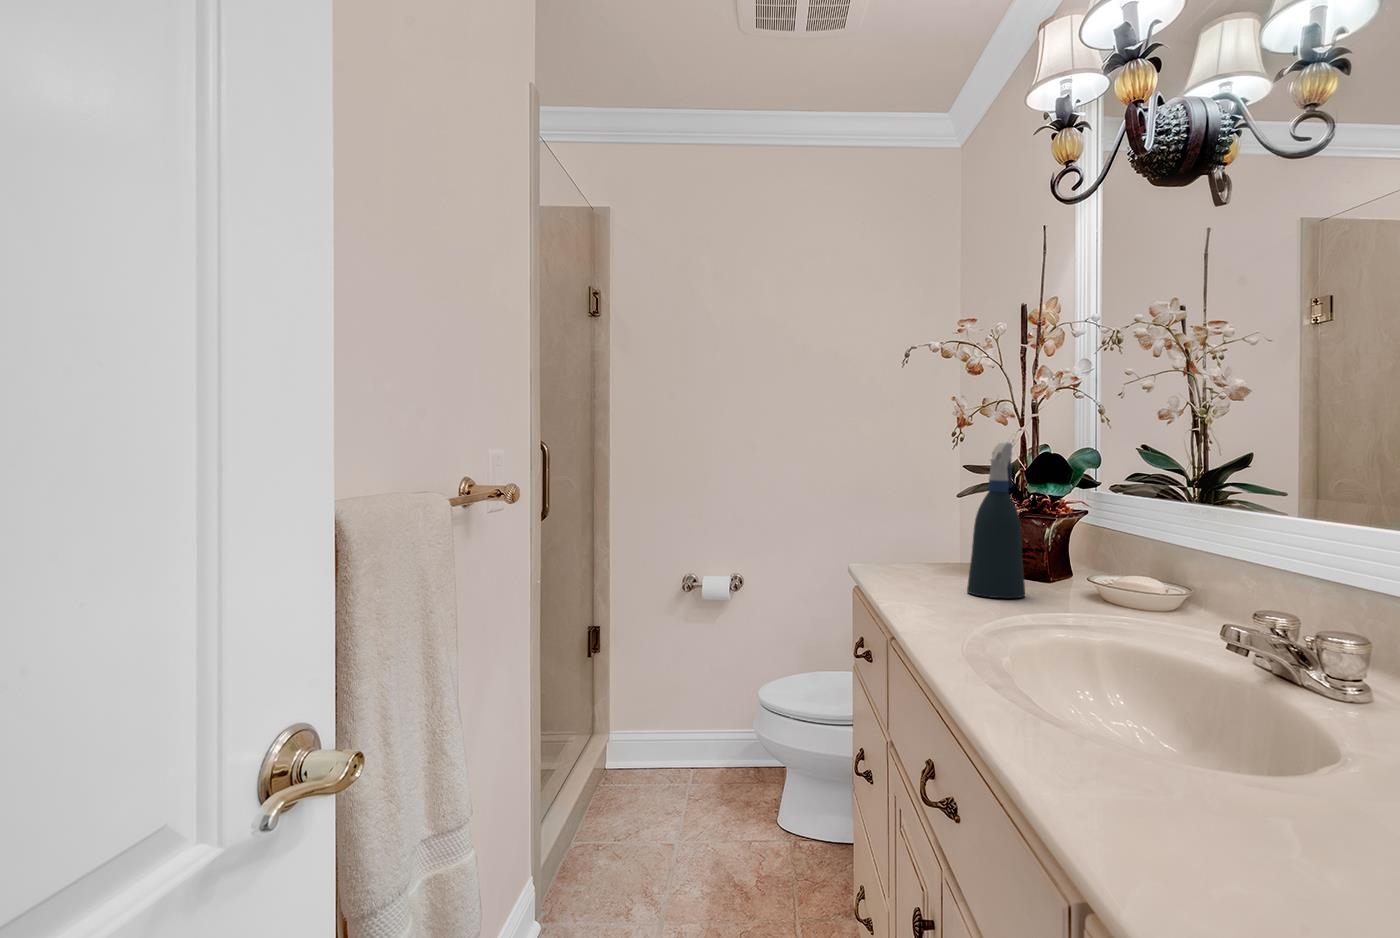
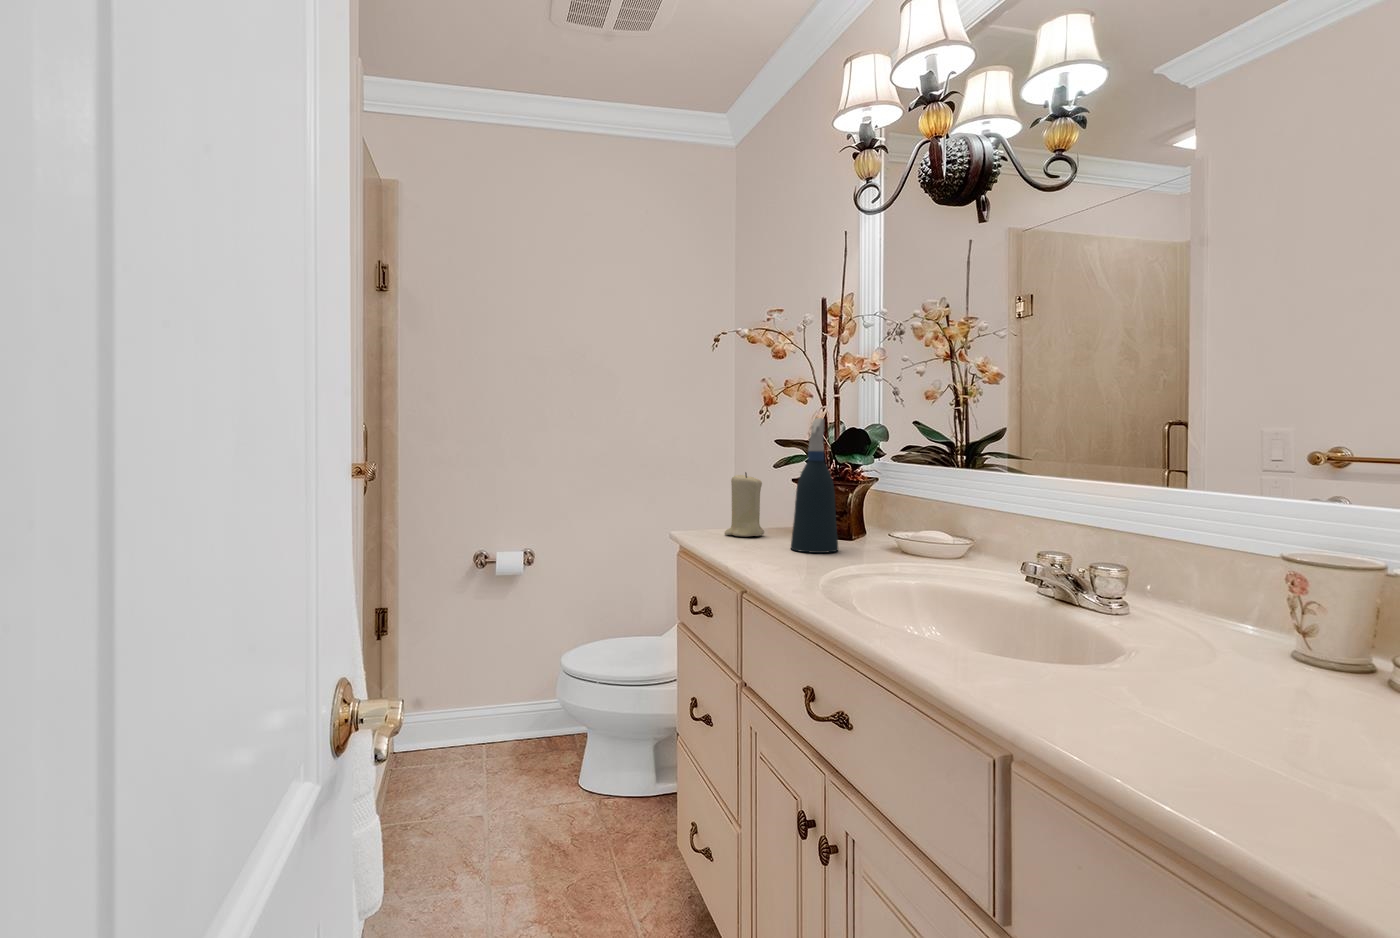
candle: none [900,503,948,575] -> present [724,472,764,536]

